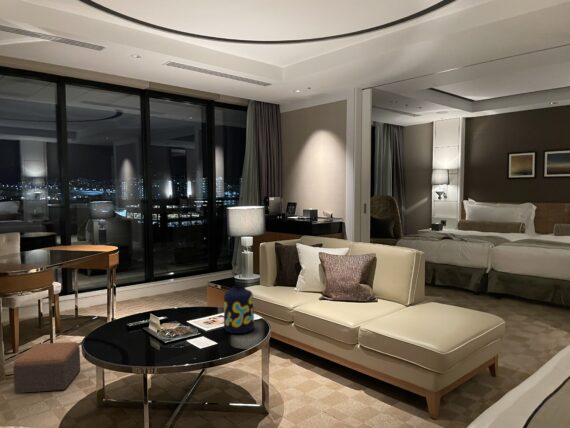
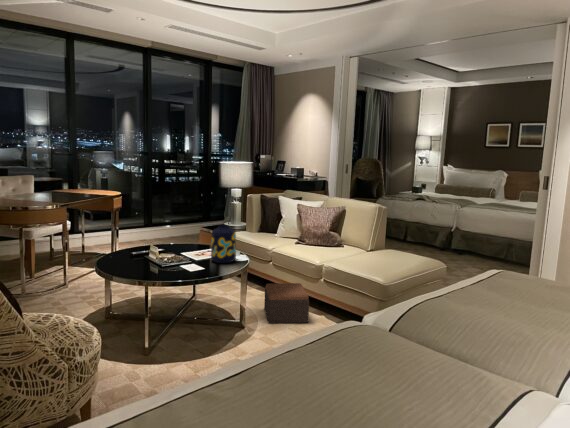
footstool: present [13,342,80,393] -> present [264,283,309,323]

